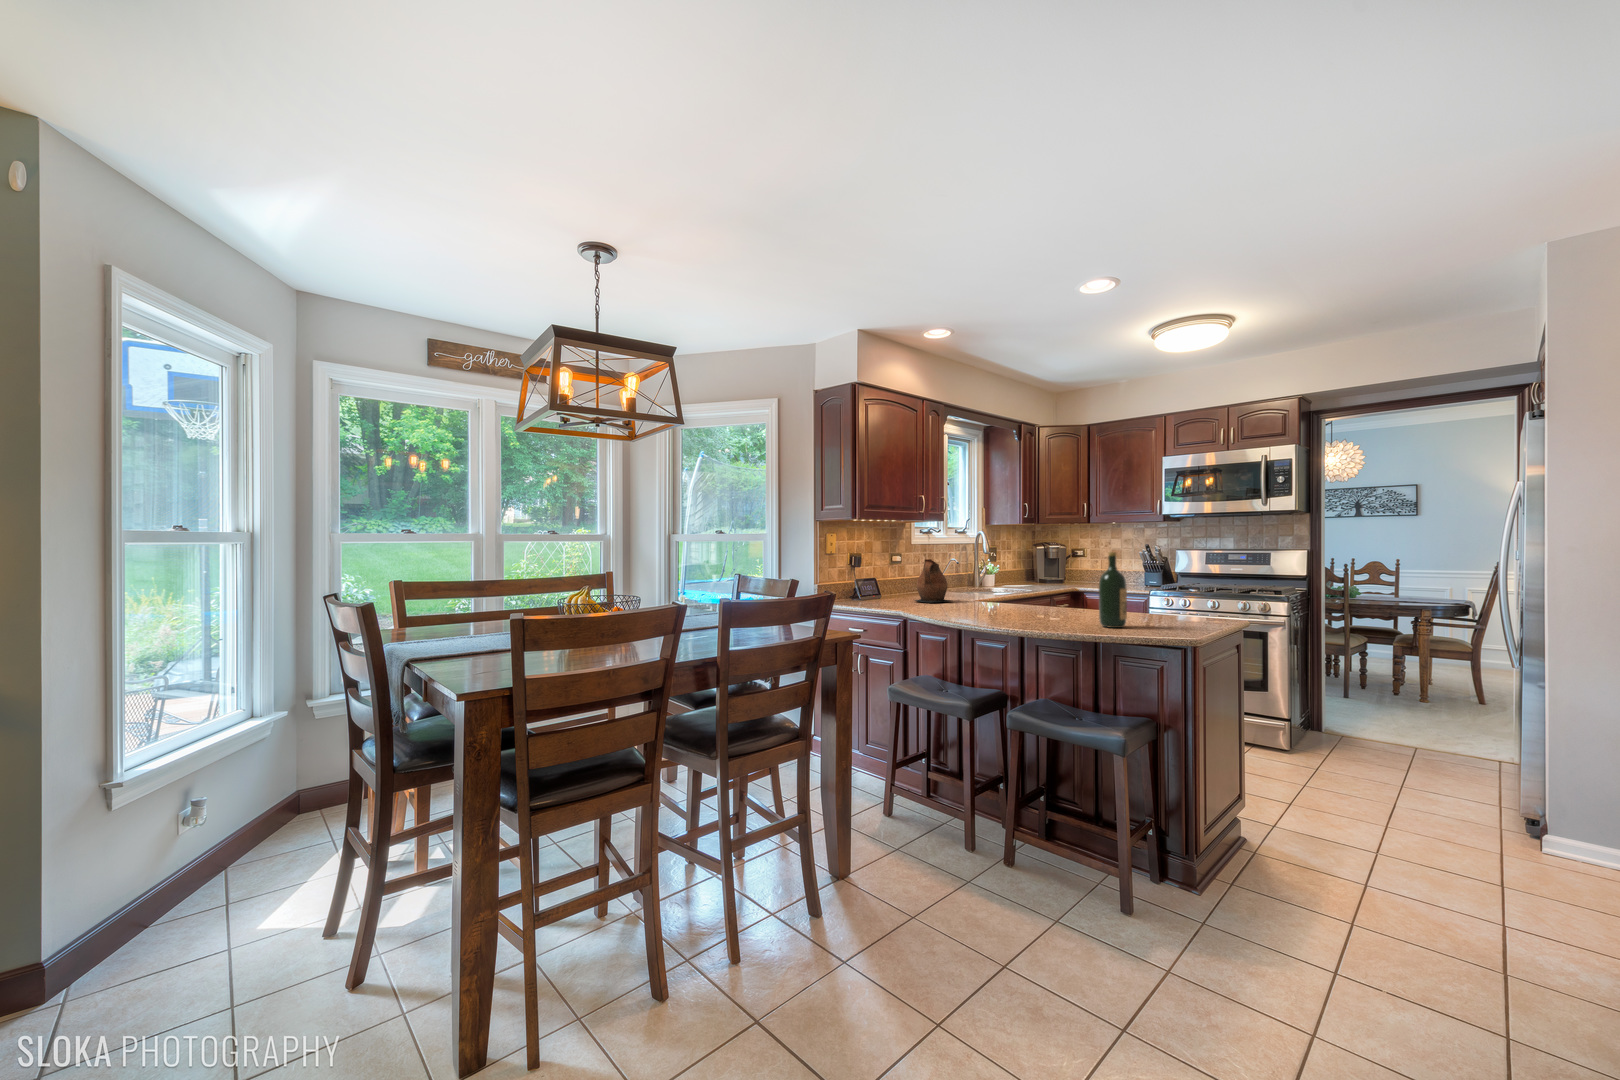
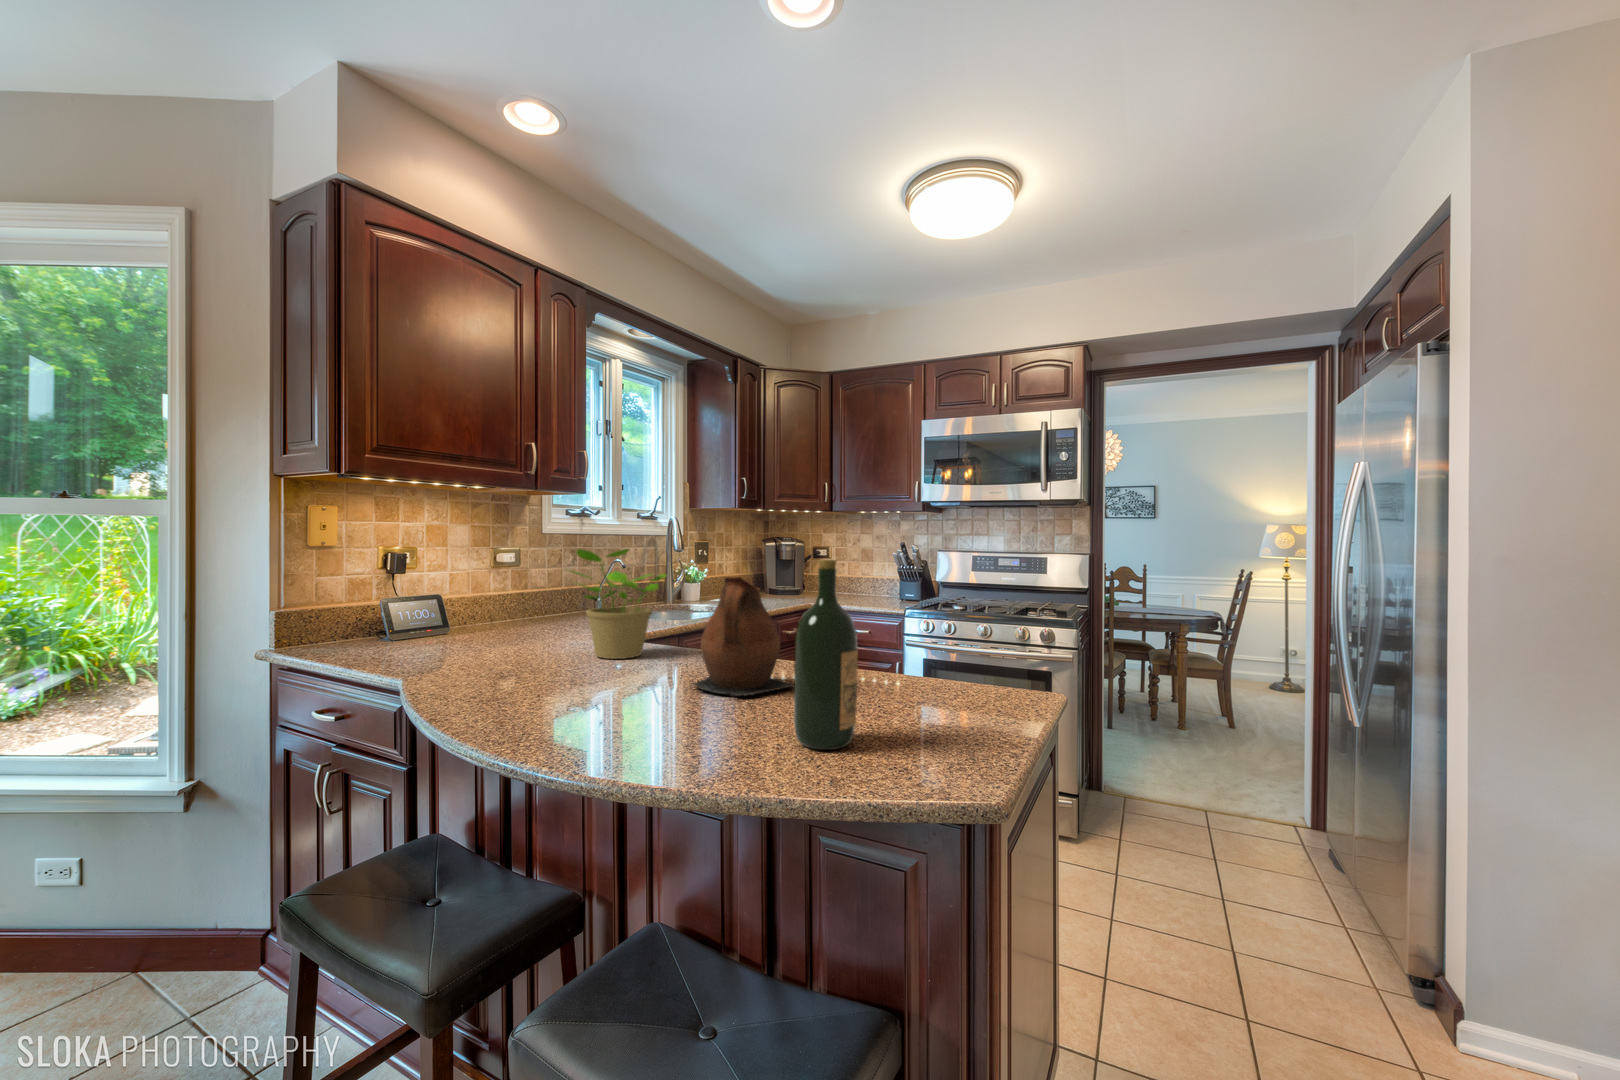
potted plant: none [960,551,1010,607] -> present [570,549,666,659]
ceramic pitcher: present [915,559,953,602] -> present [693,577,794,696]

